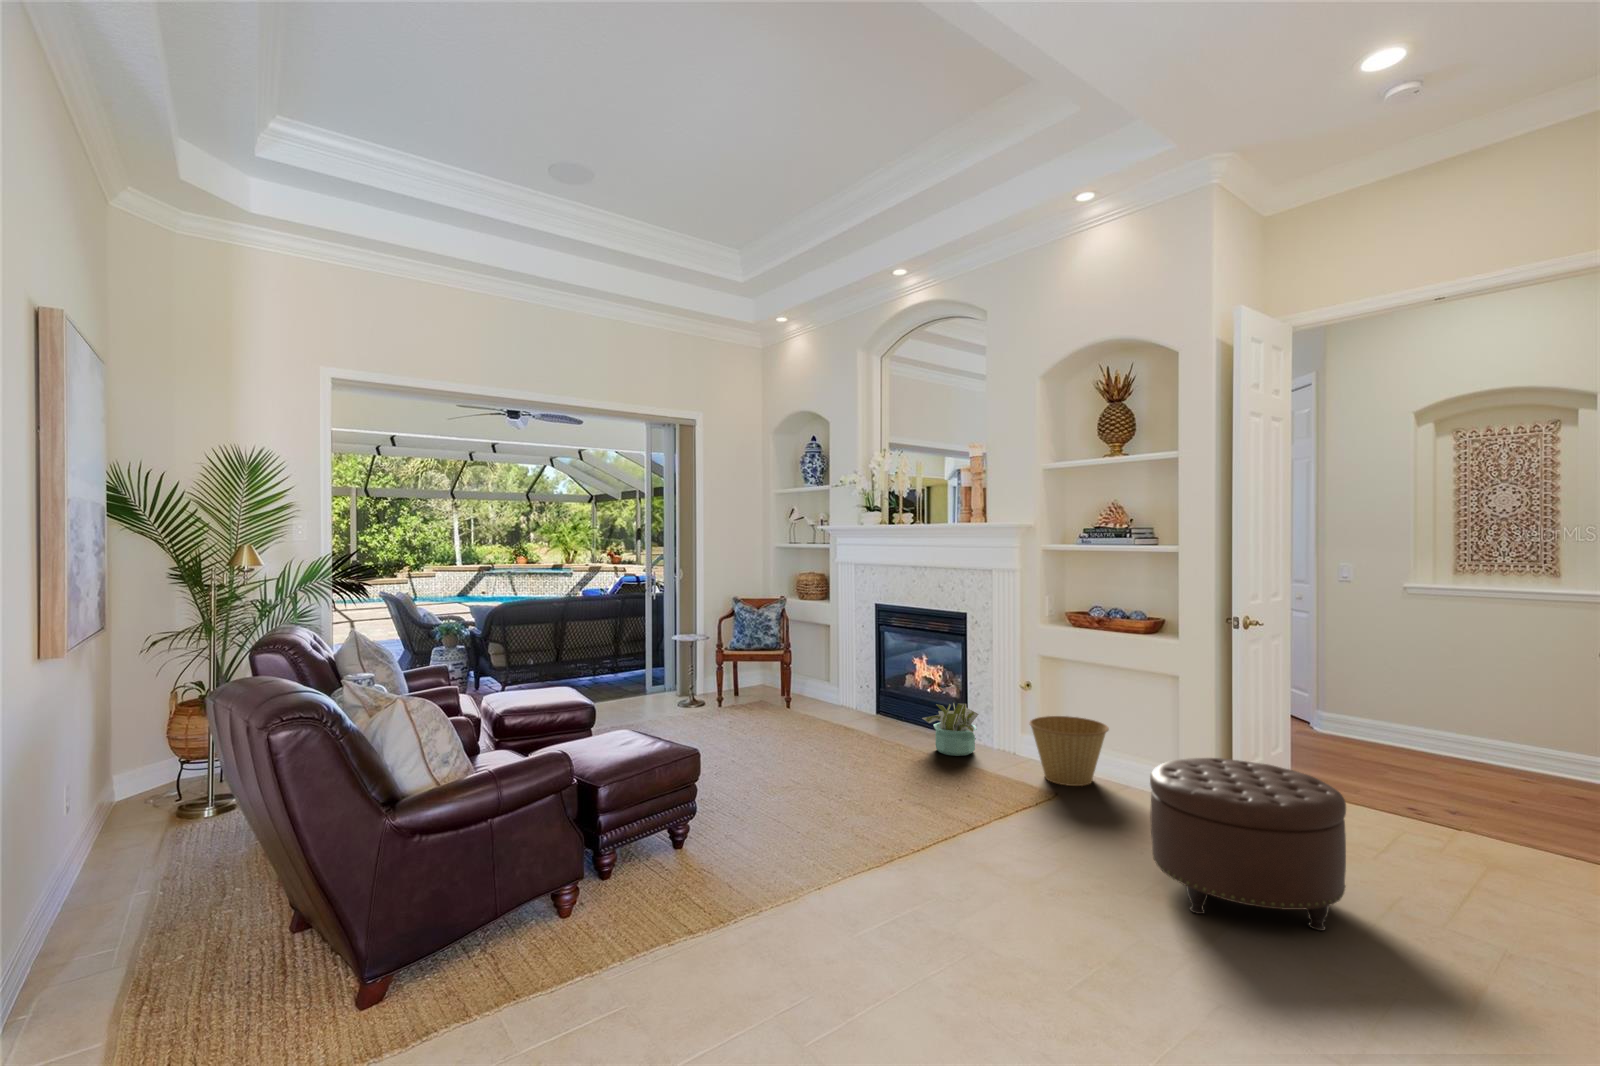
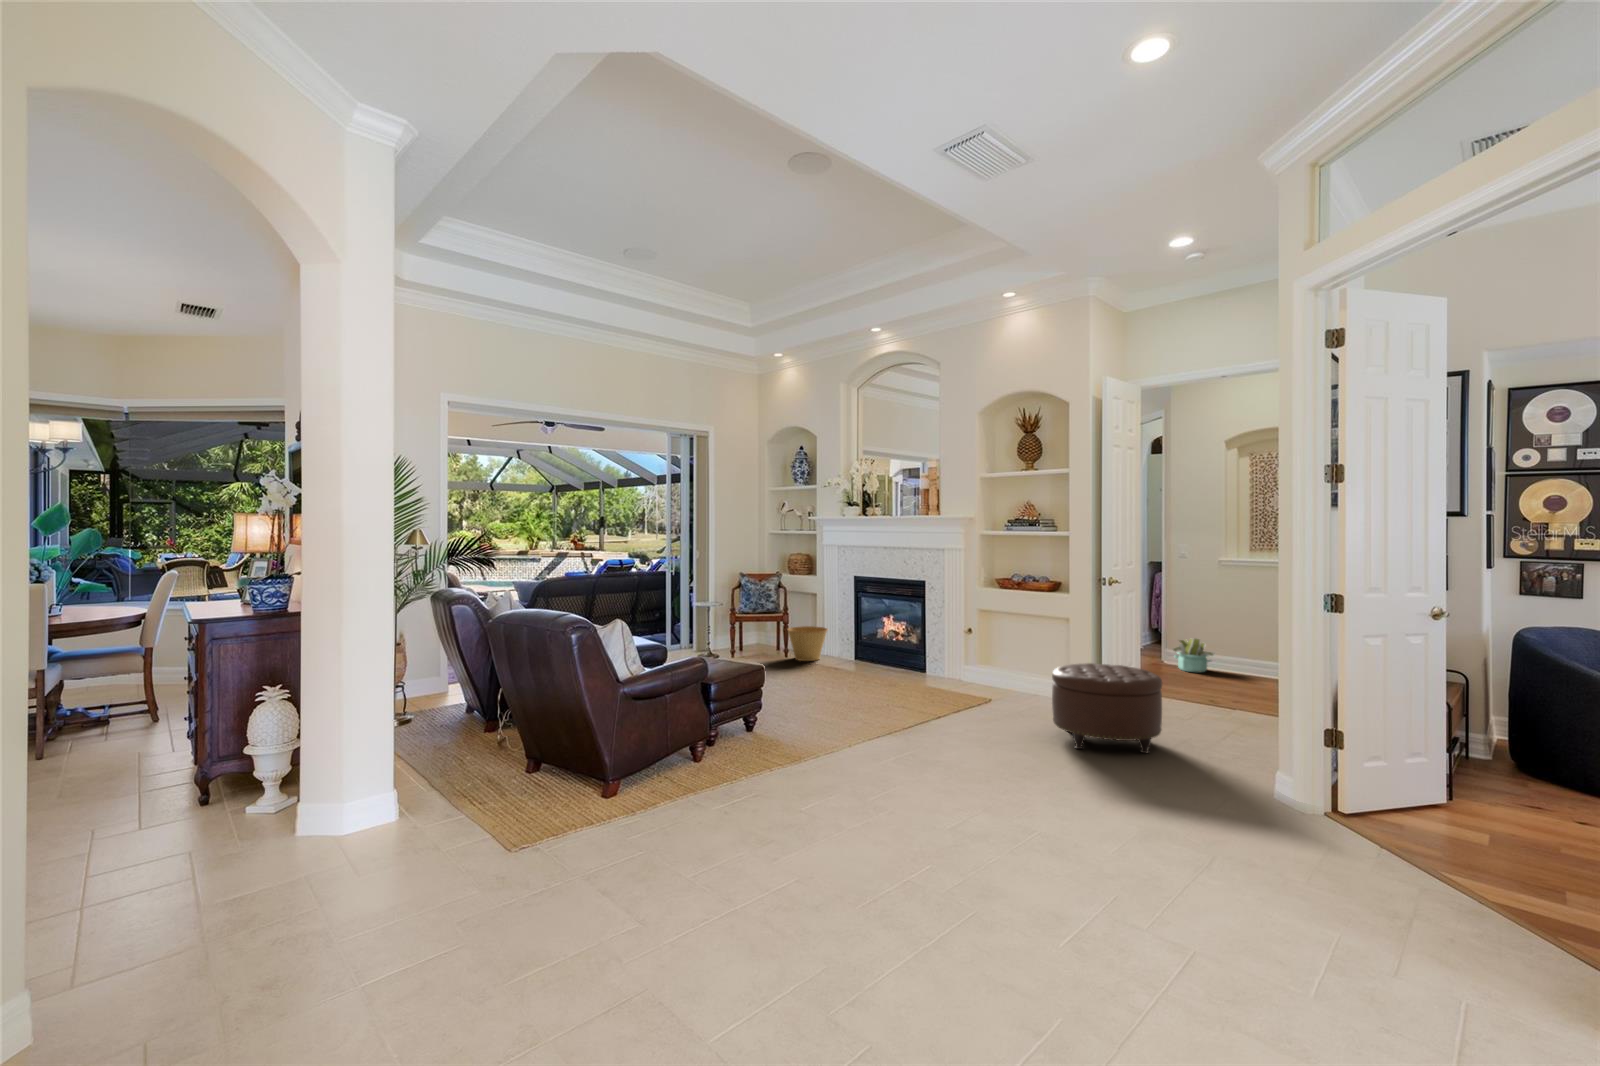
decorative plant: present [922,703,979,756] -> present [1173,638,1214,672]
basket: present [1029,716,1109,786] -> present [788,626,828,661]

